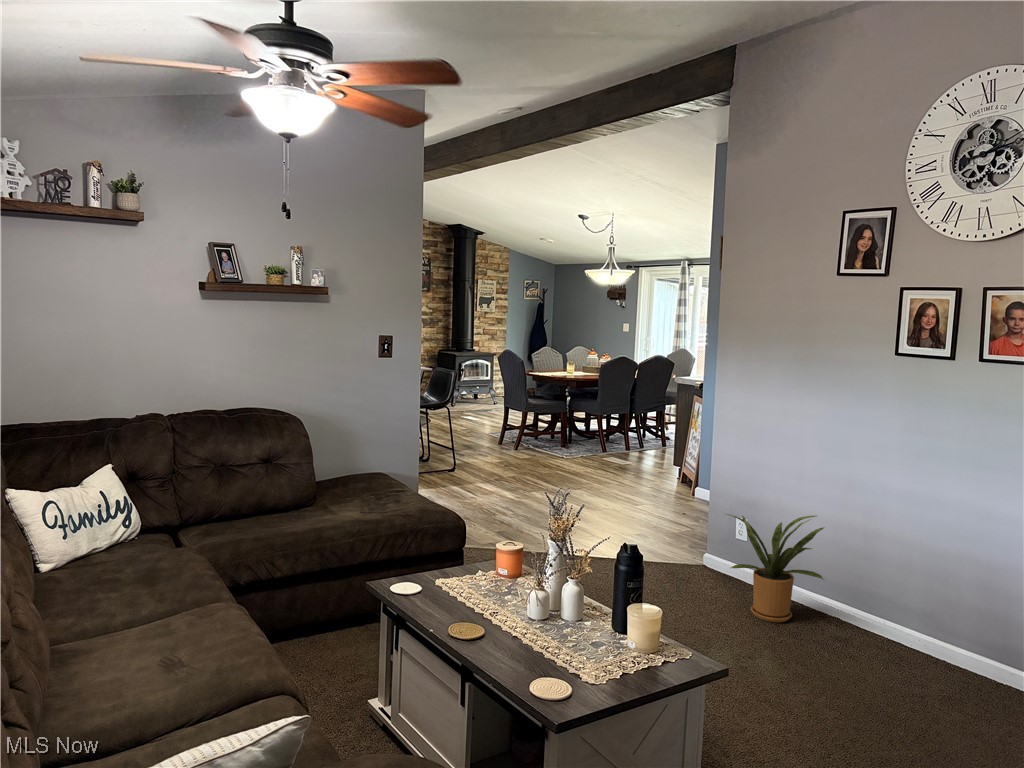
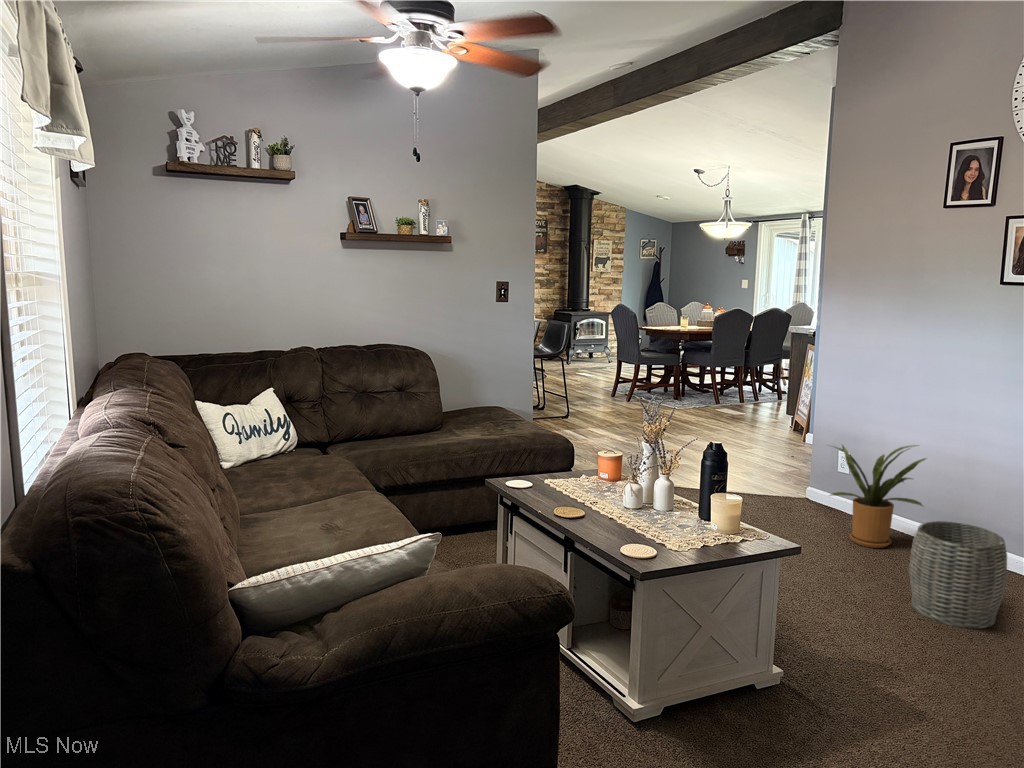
woven basket: none [819,603,916,721] -> present [909,521,1007,629]

